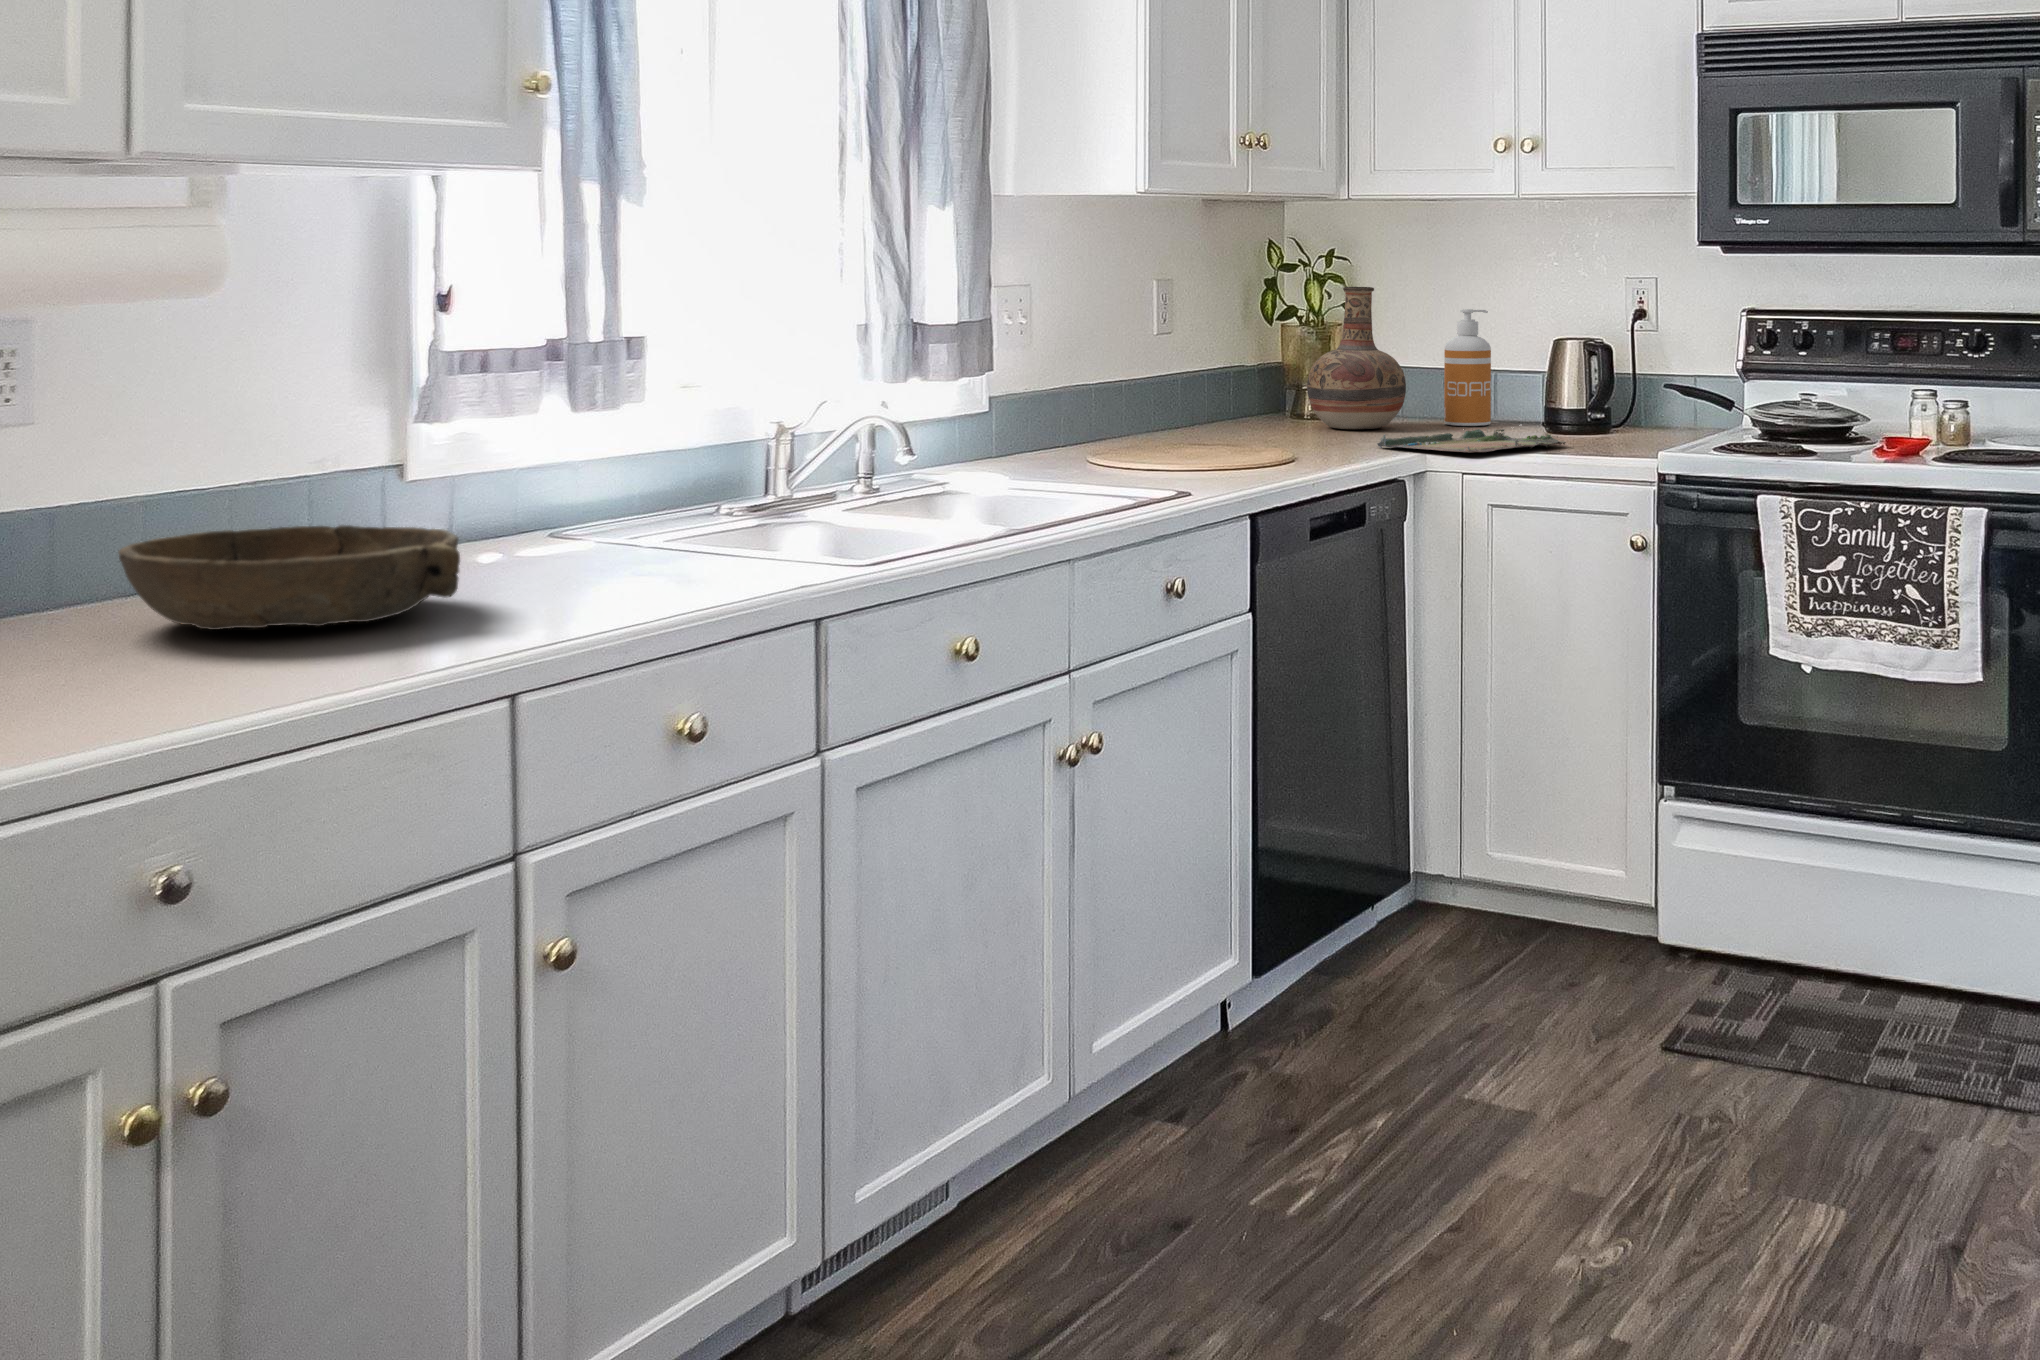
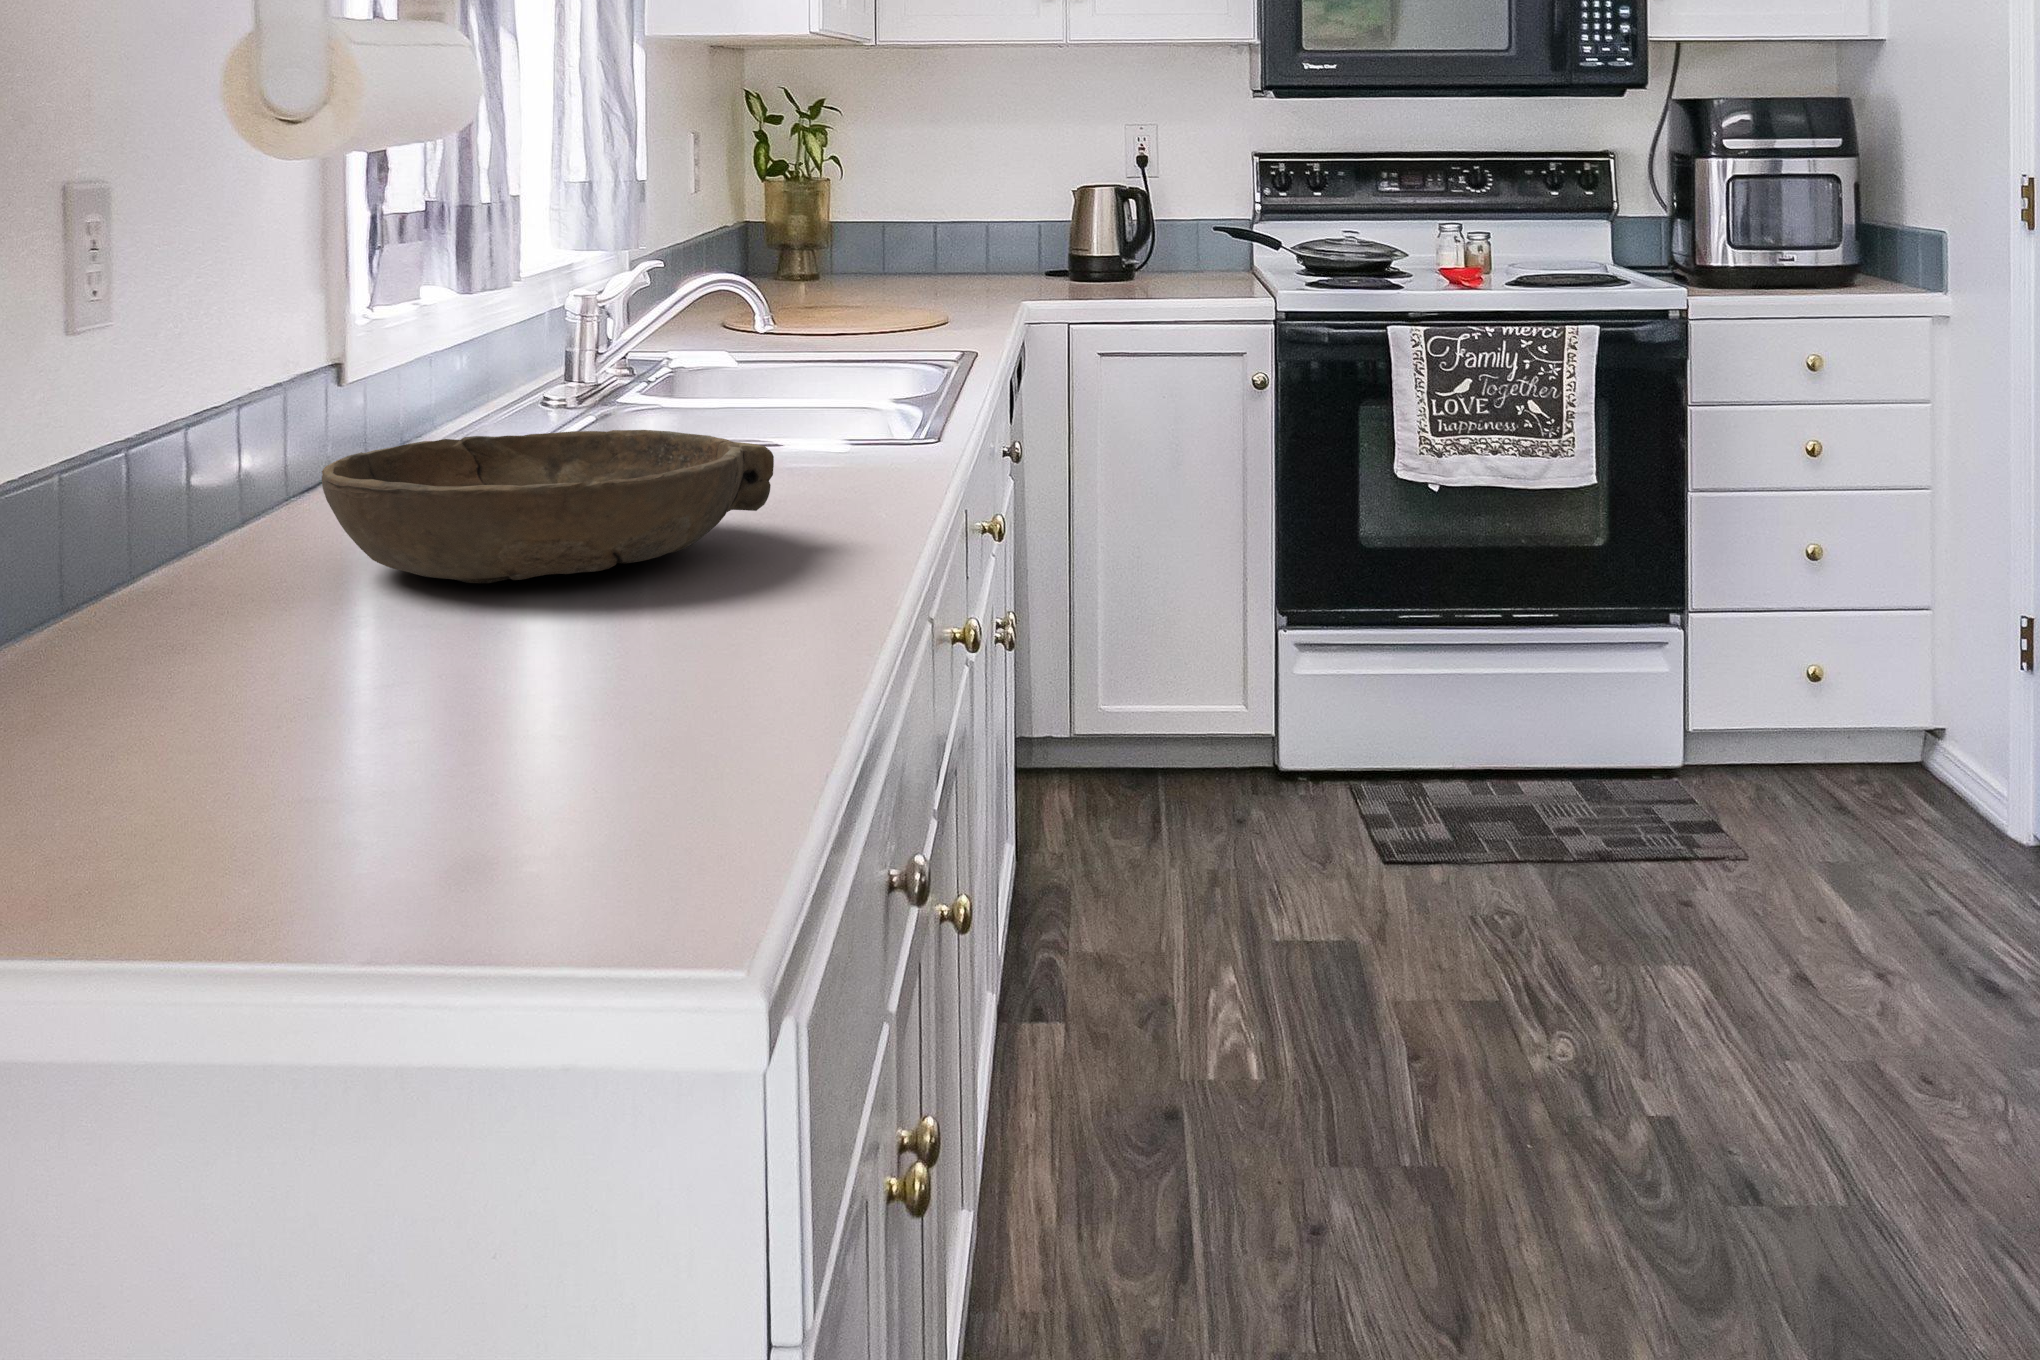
vase: present [1307,287,1406,429] -> none [826,134,931,288]
soap dispenser: present [1444,309,1491,426] -> none [946,157,995,280]
tray: present [1377,428,1566,453] -> none [976,271,1144,303]

